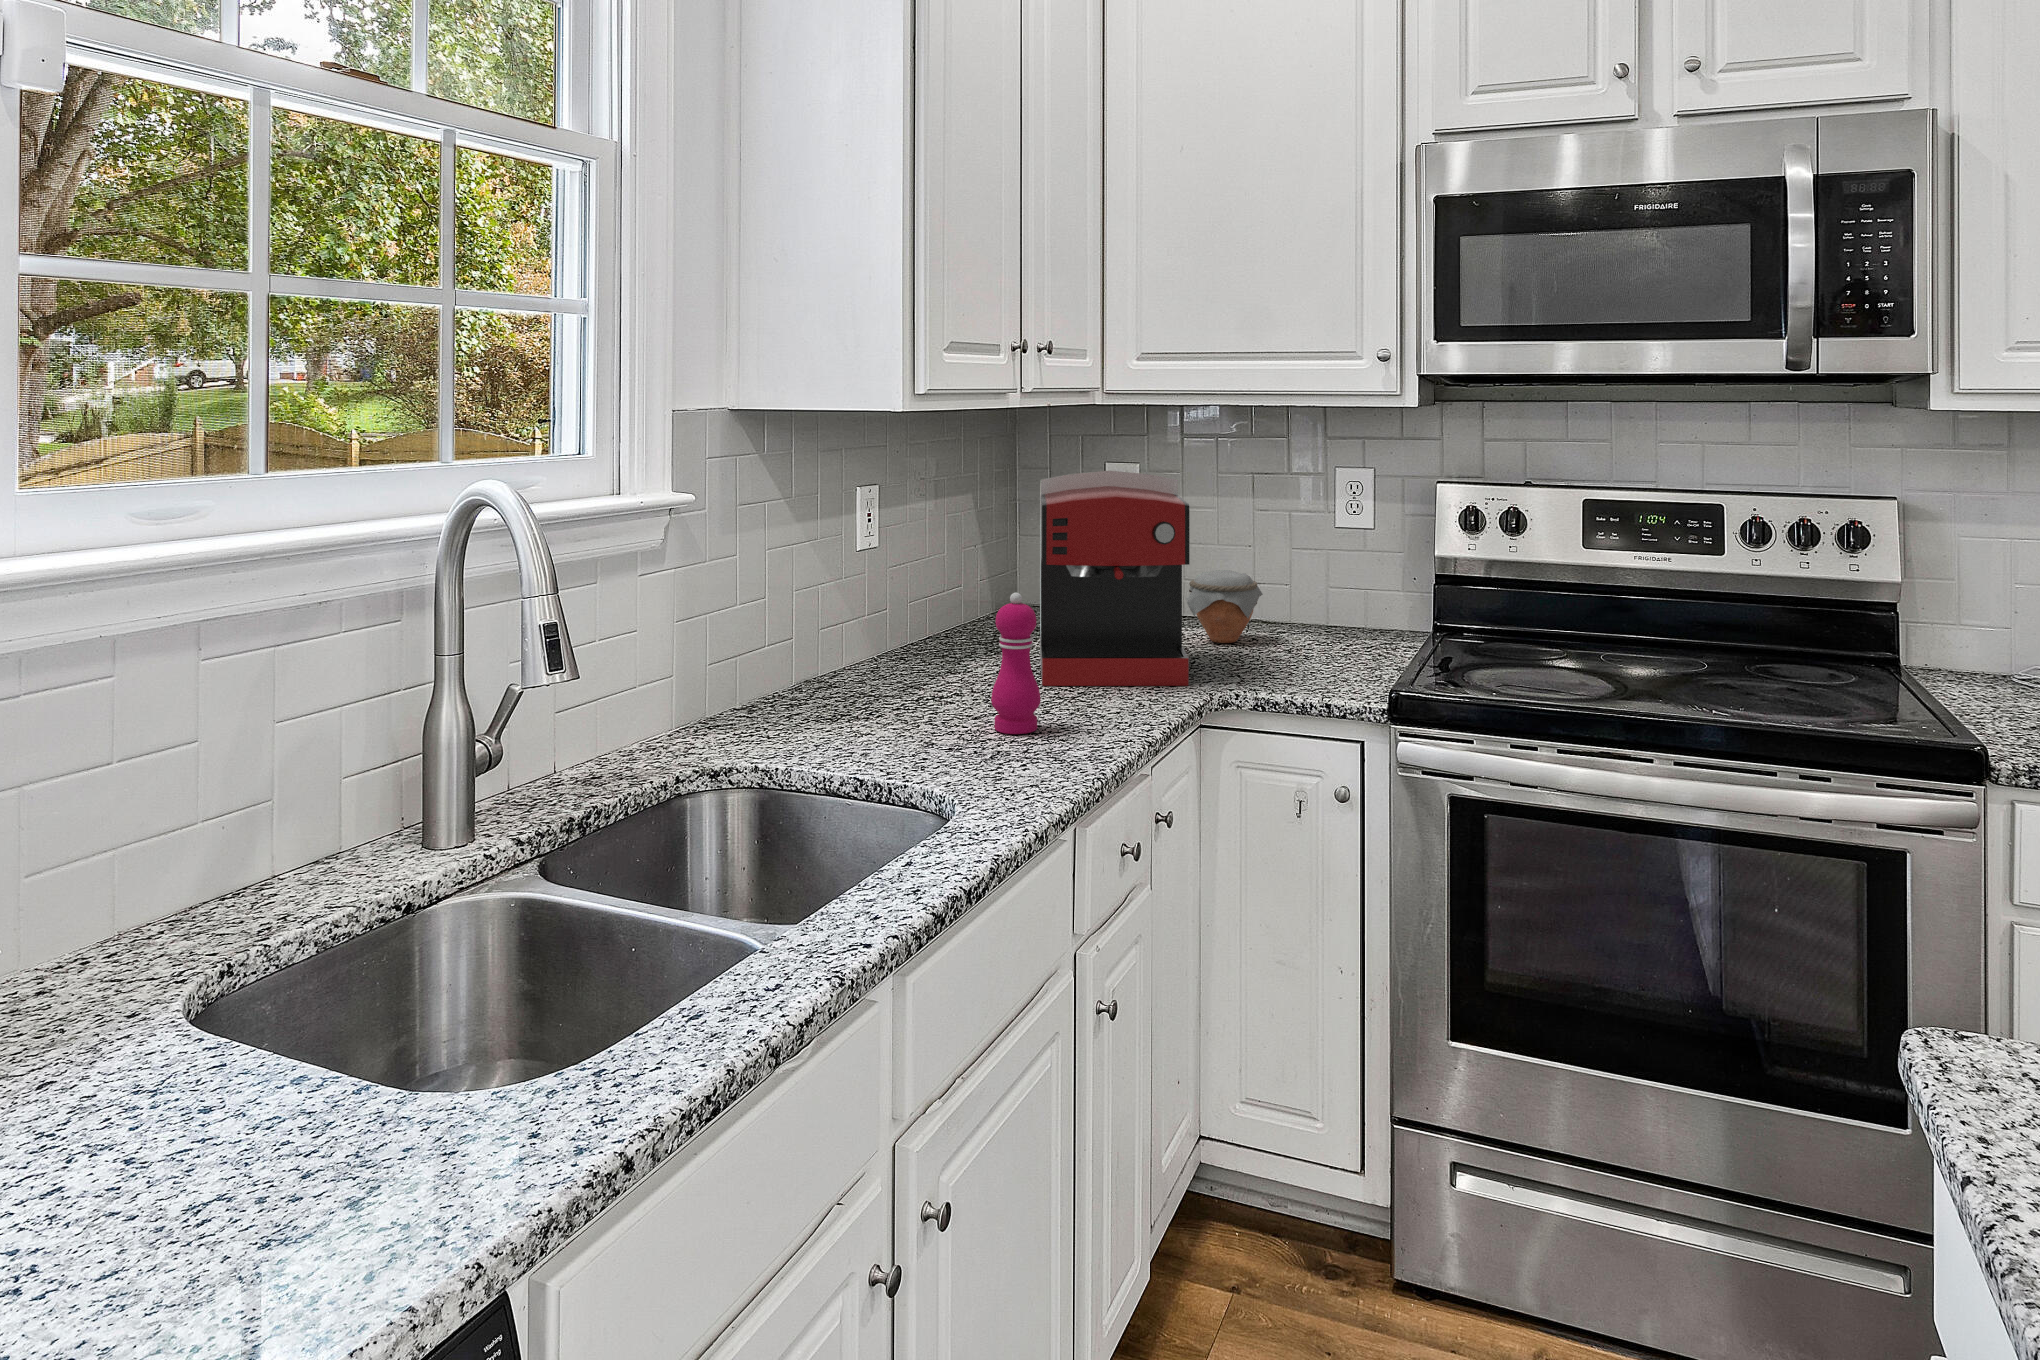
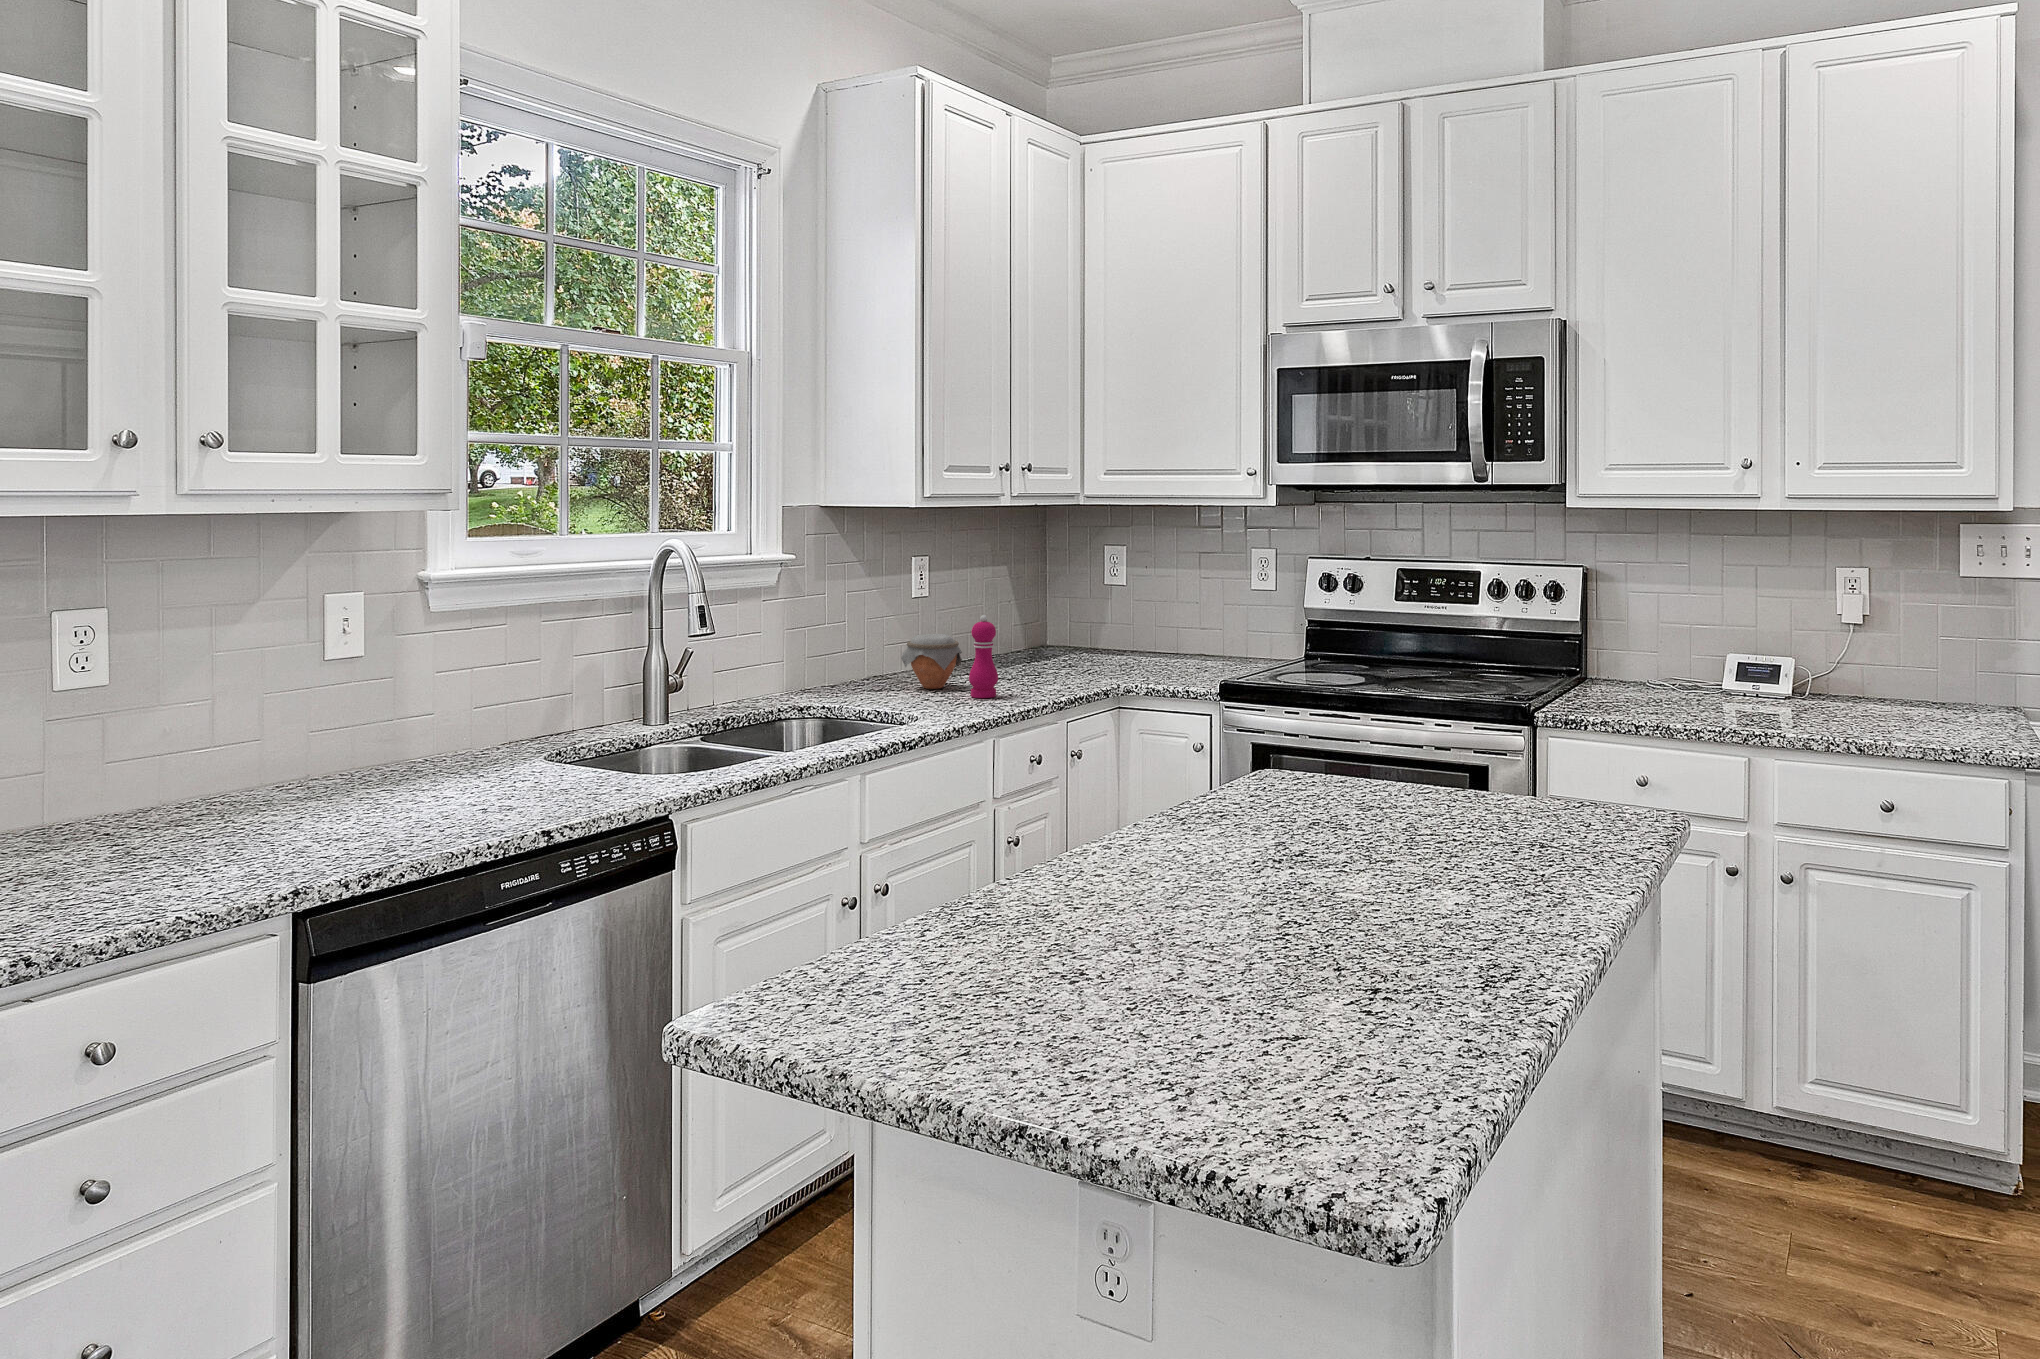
coffee maker: present [1040,471,1190,686] -> none [1021,546,1123,682]
jar: present [1186,570,1263,643] -> present [901,634,962,689]

